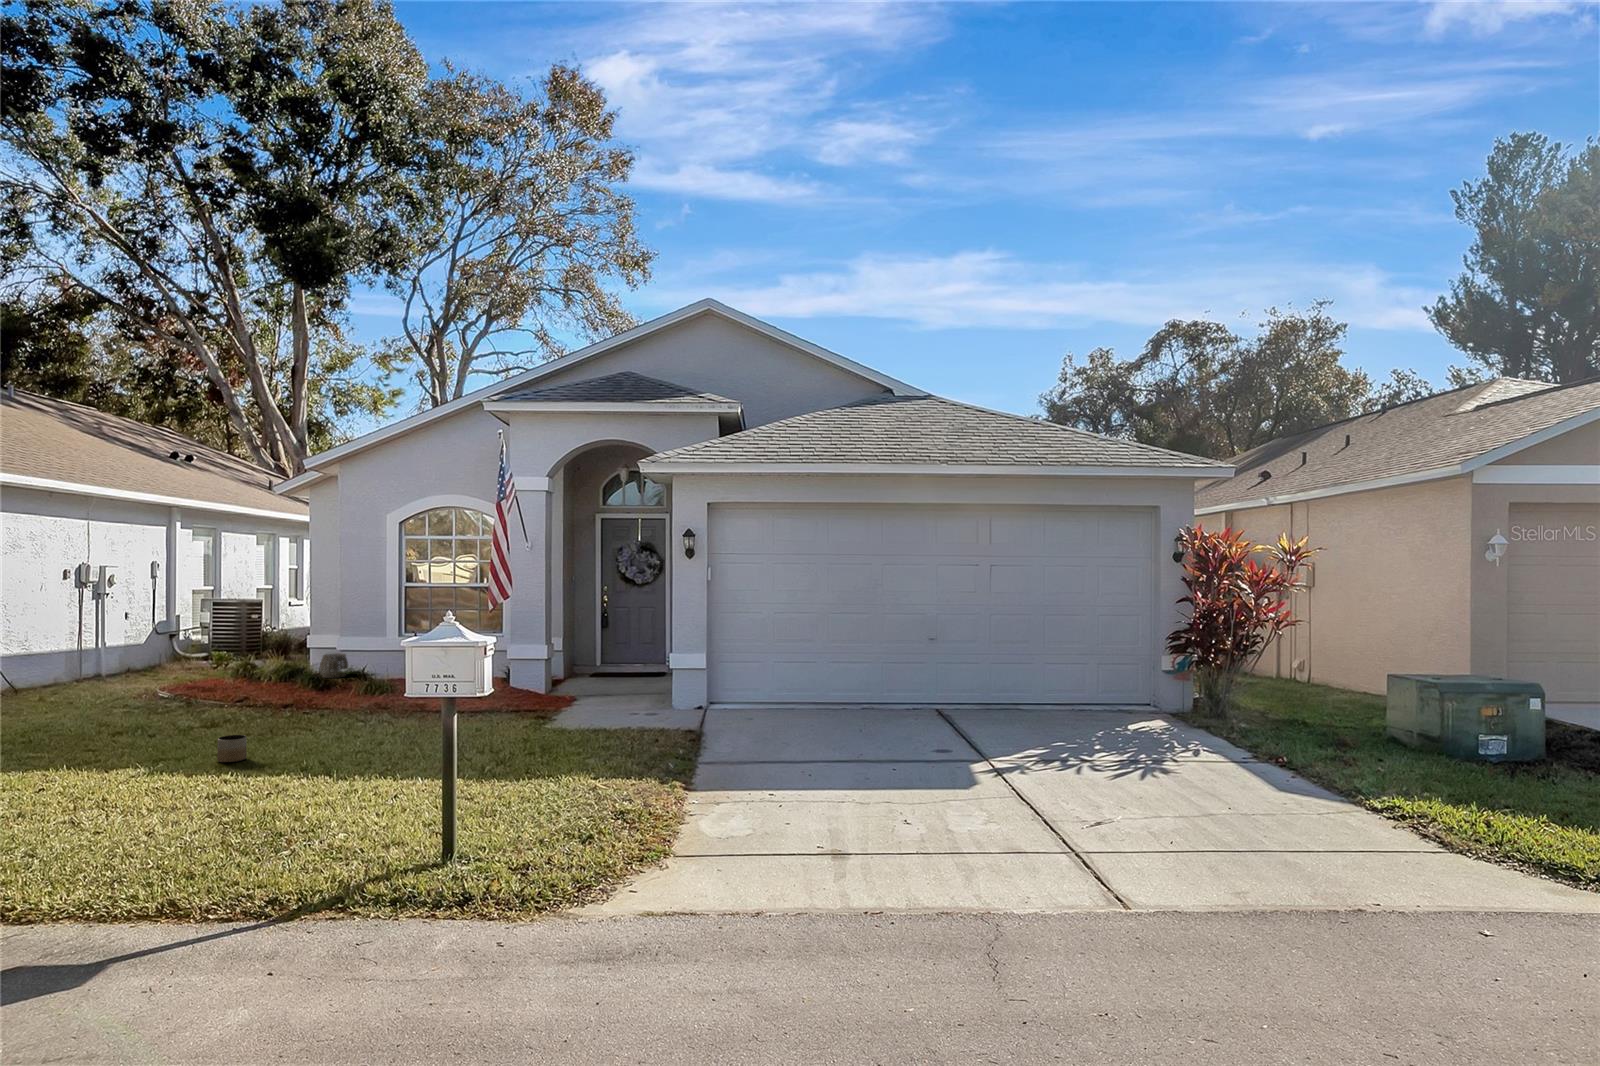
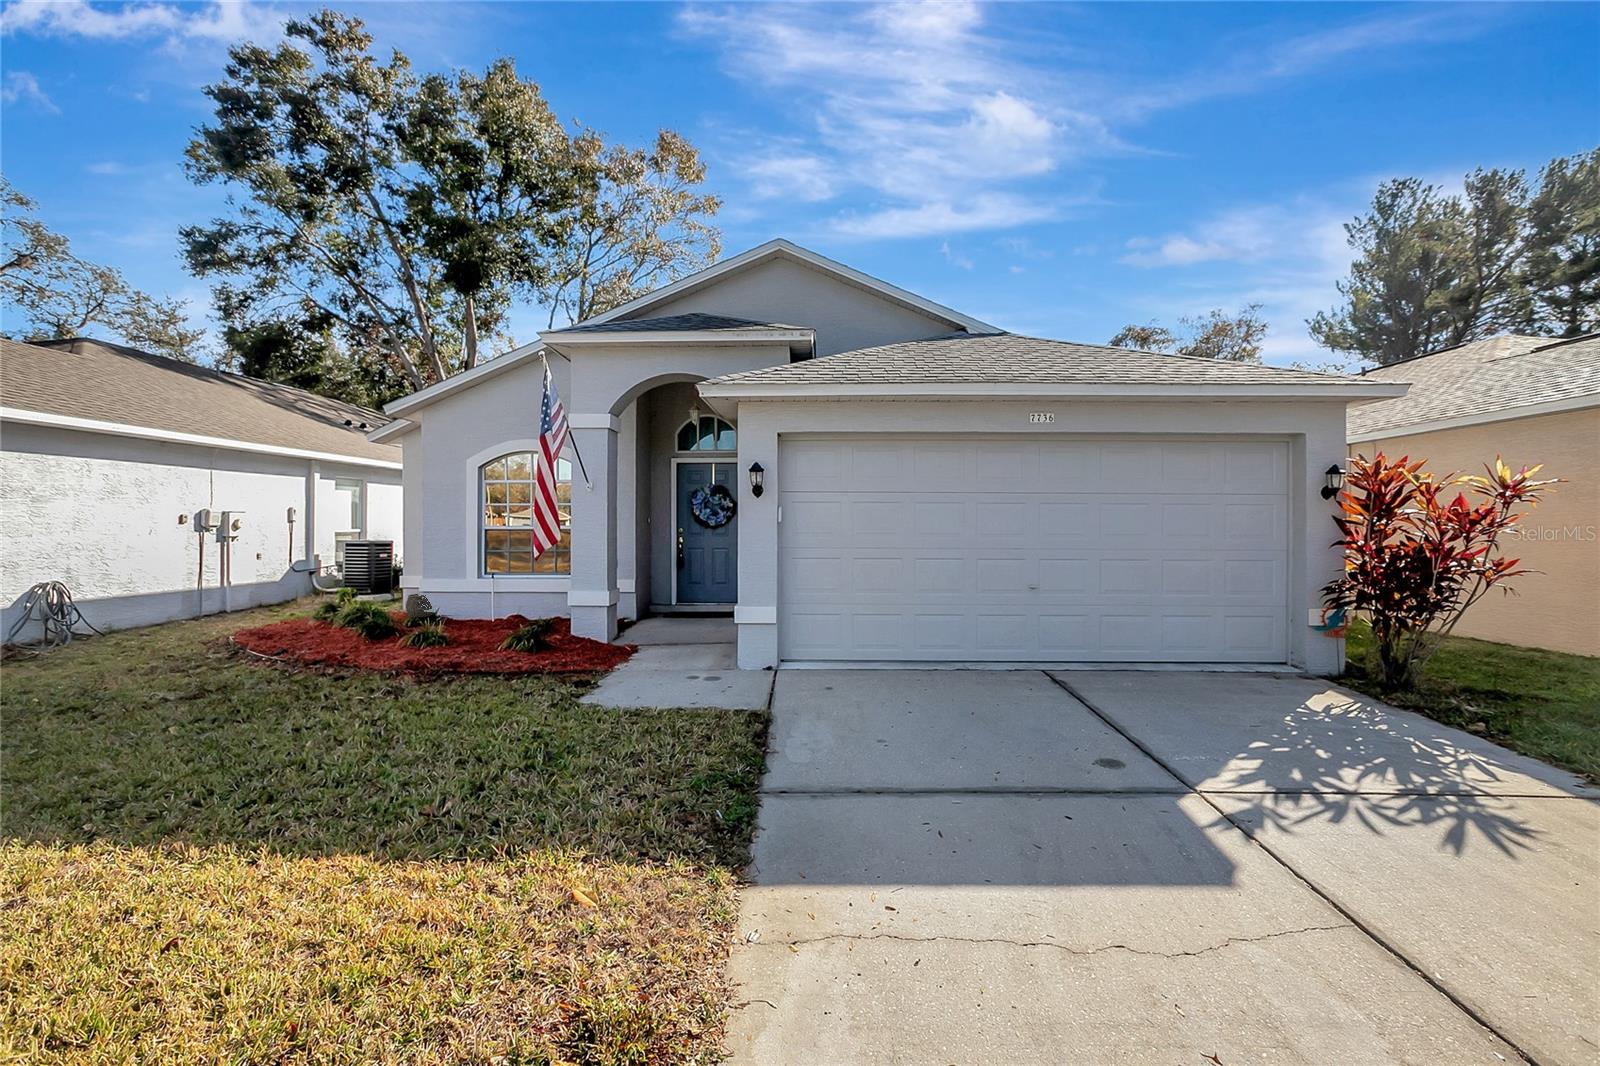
planter: present [217,735,247,763] -> none [86,736,141,781]

